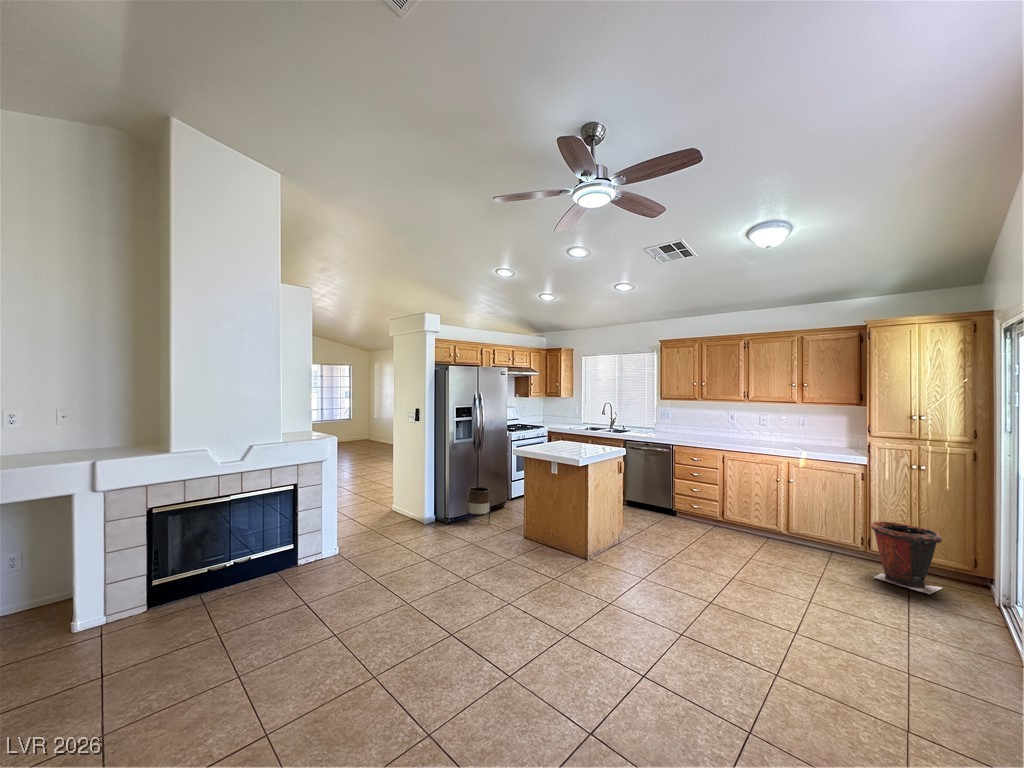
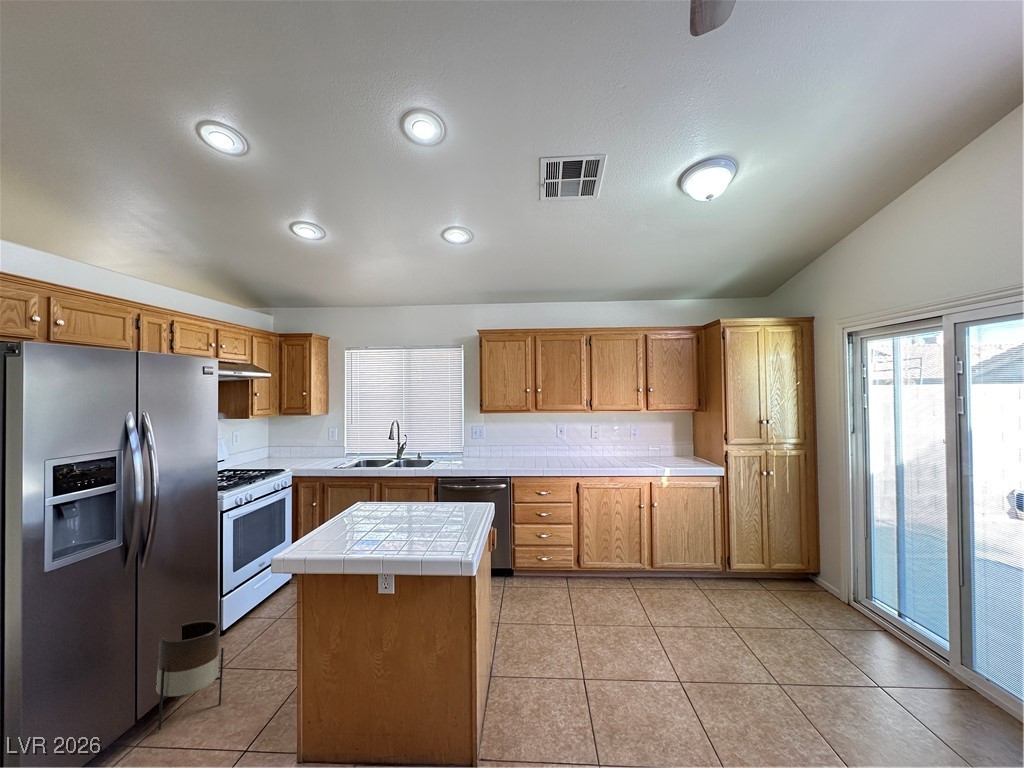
waste bin: present [870,521,942,594] -> none [739,535,806,608]

